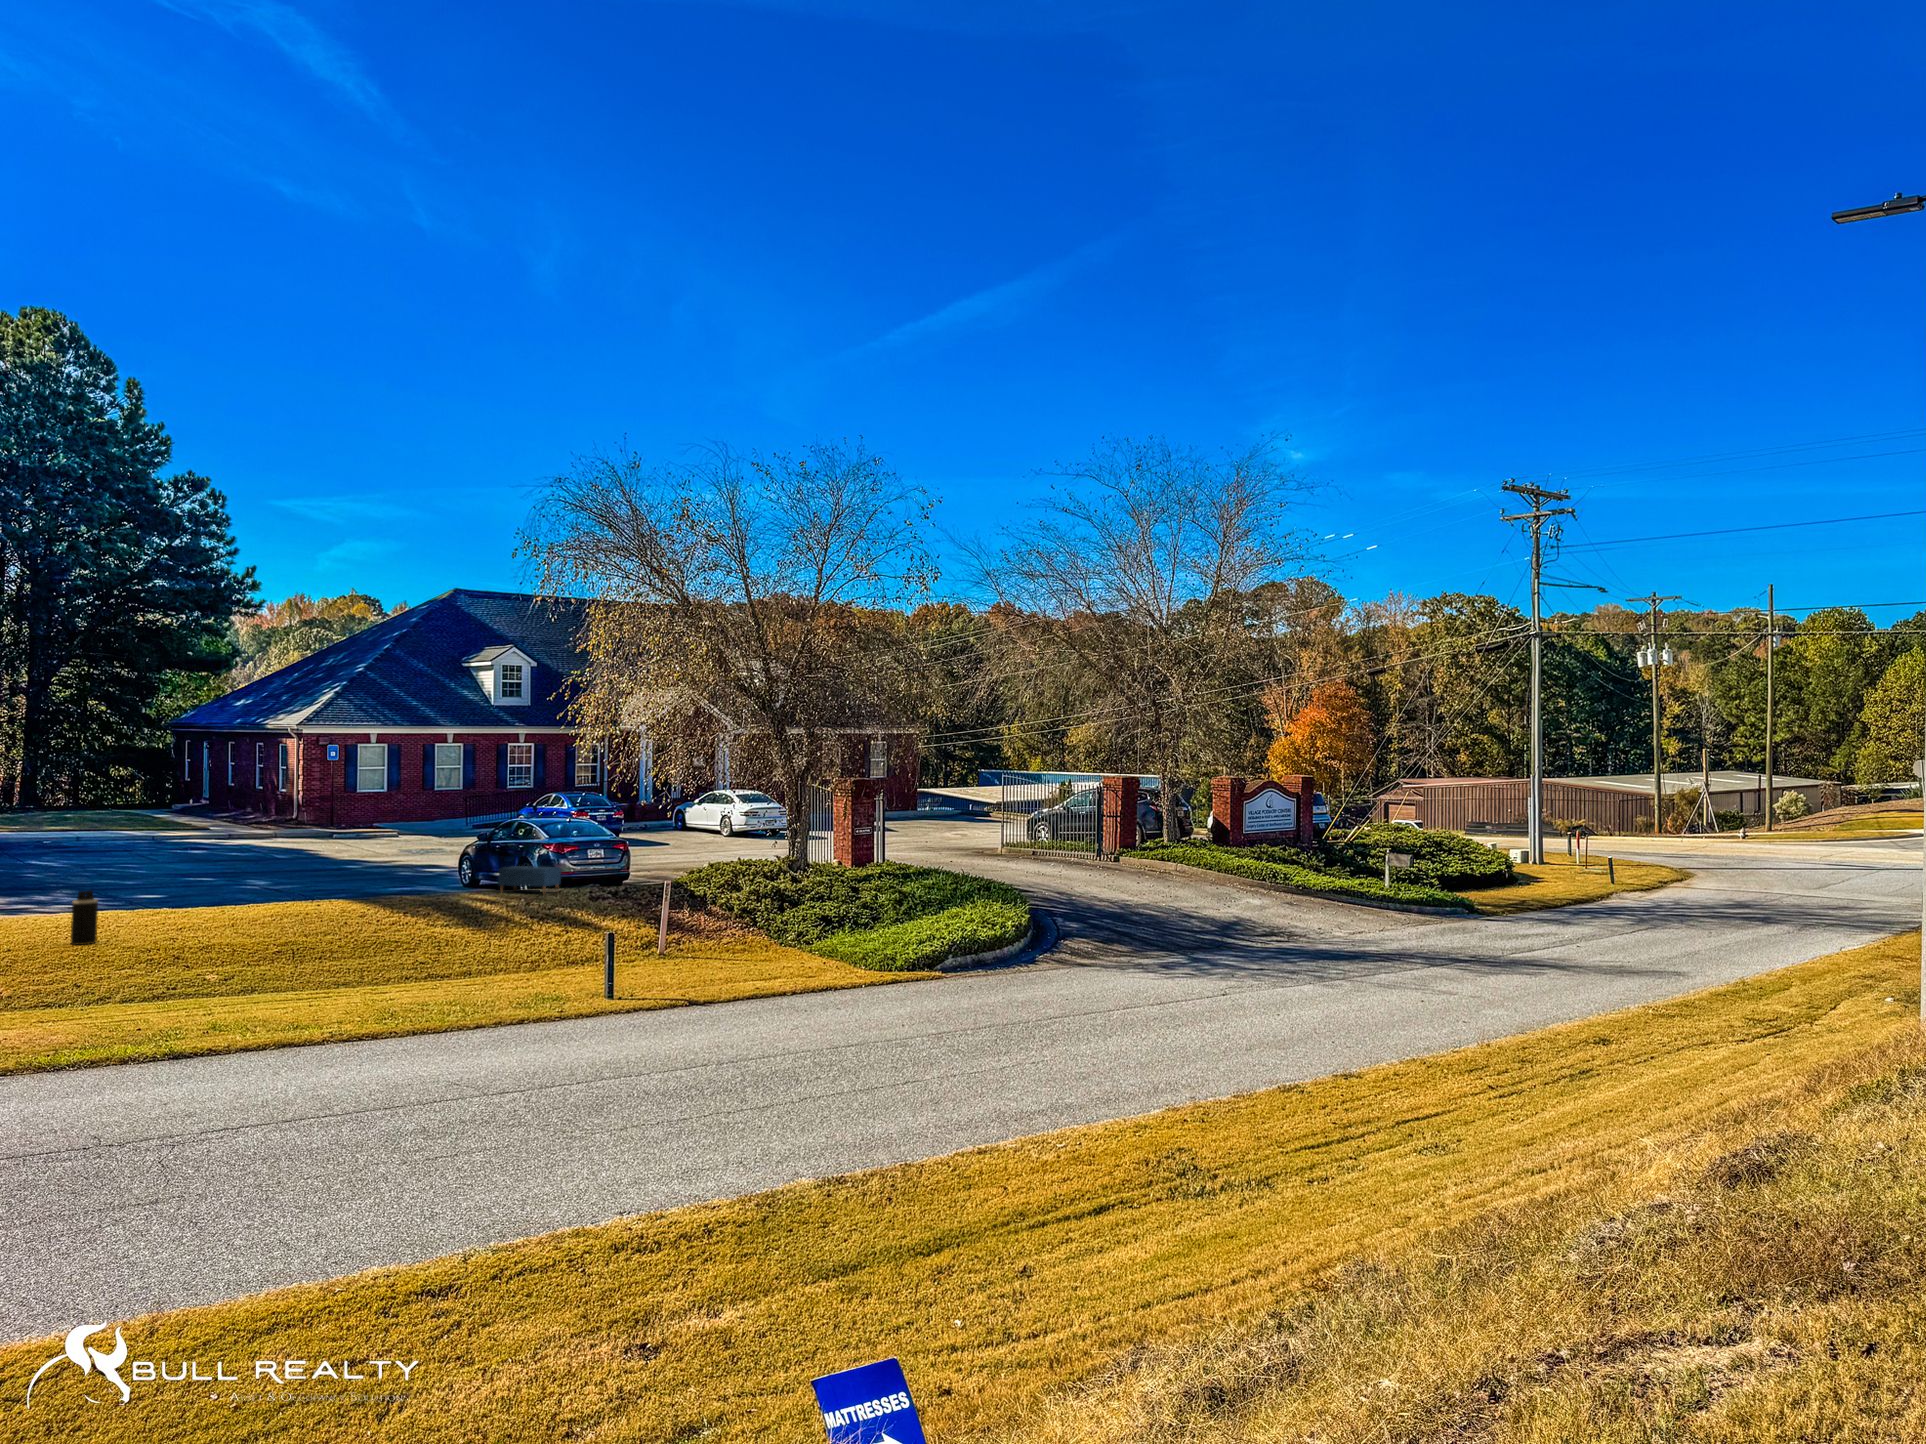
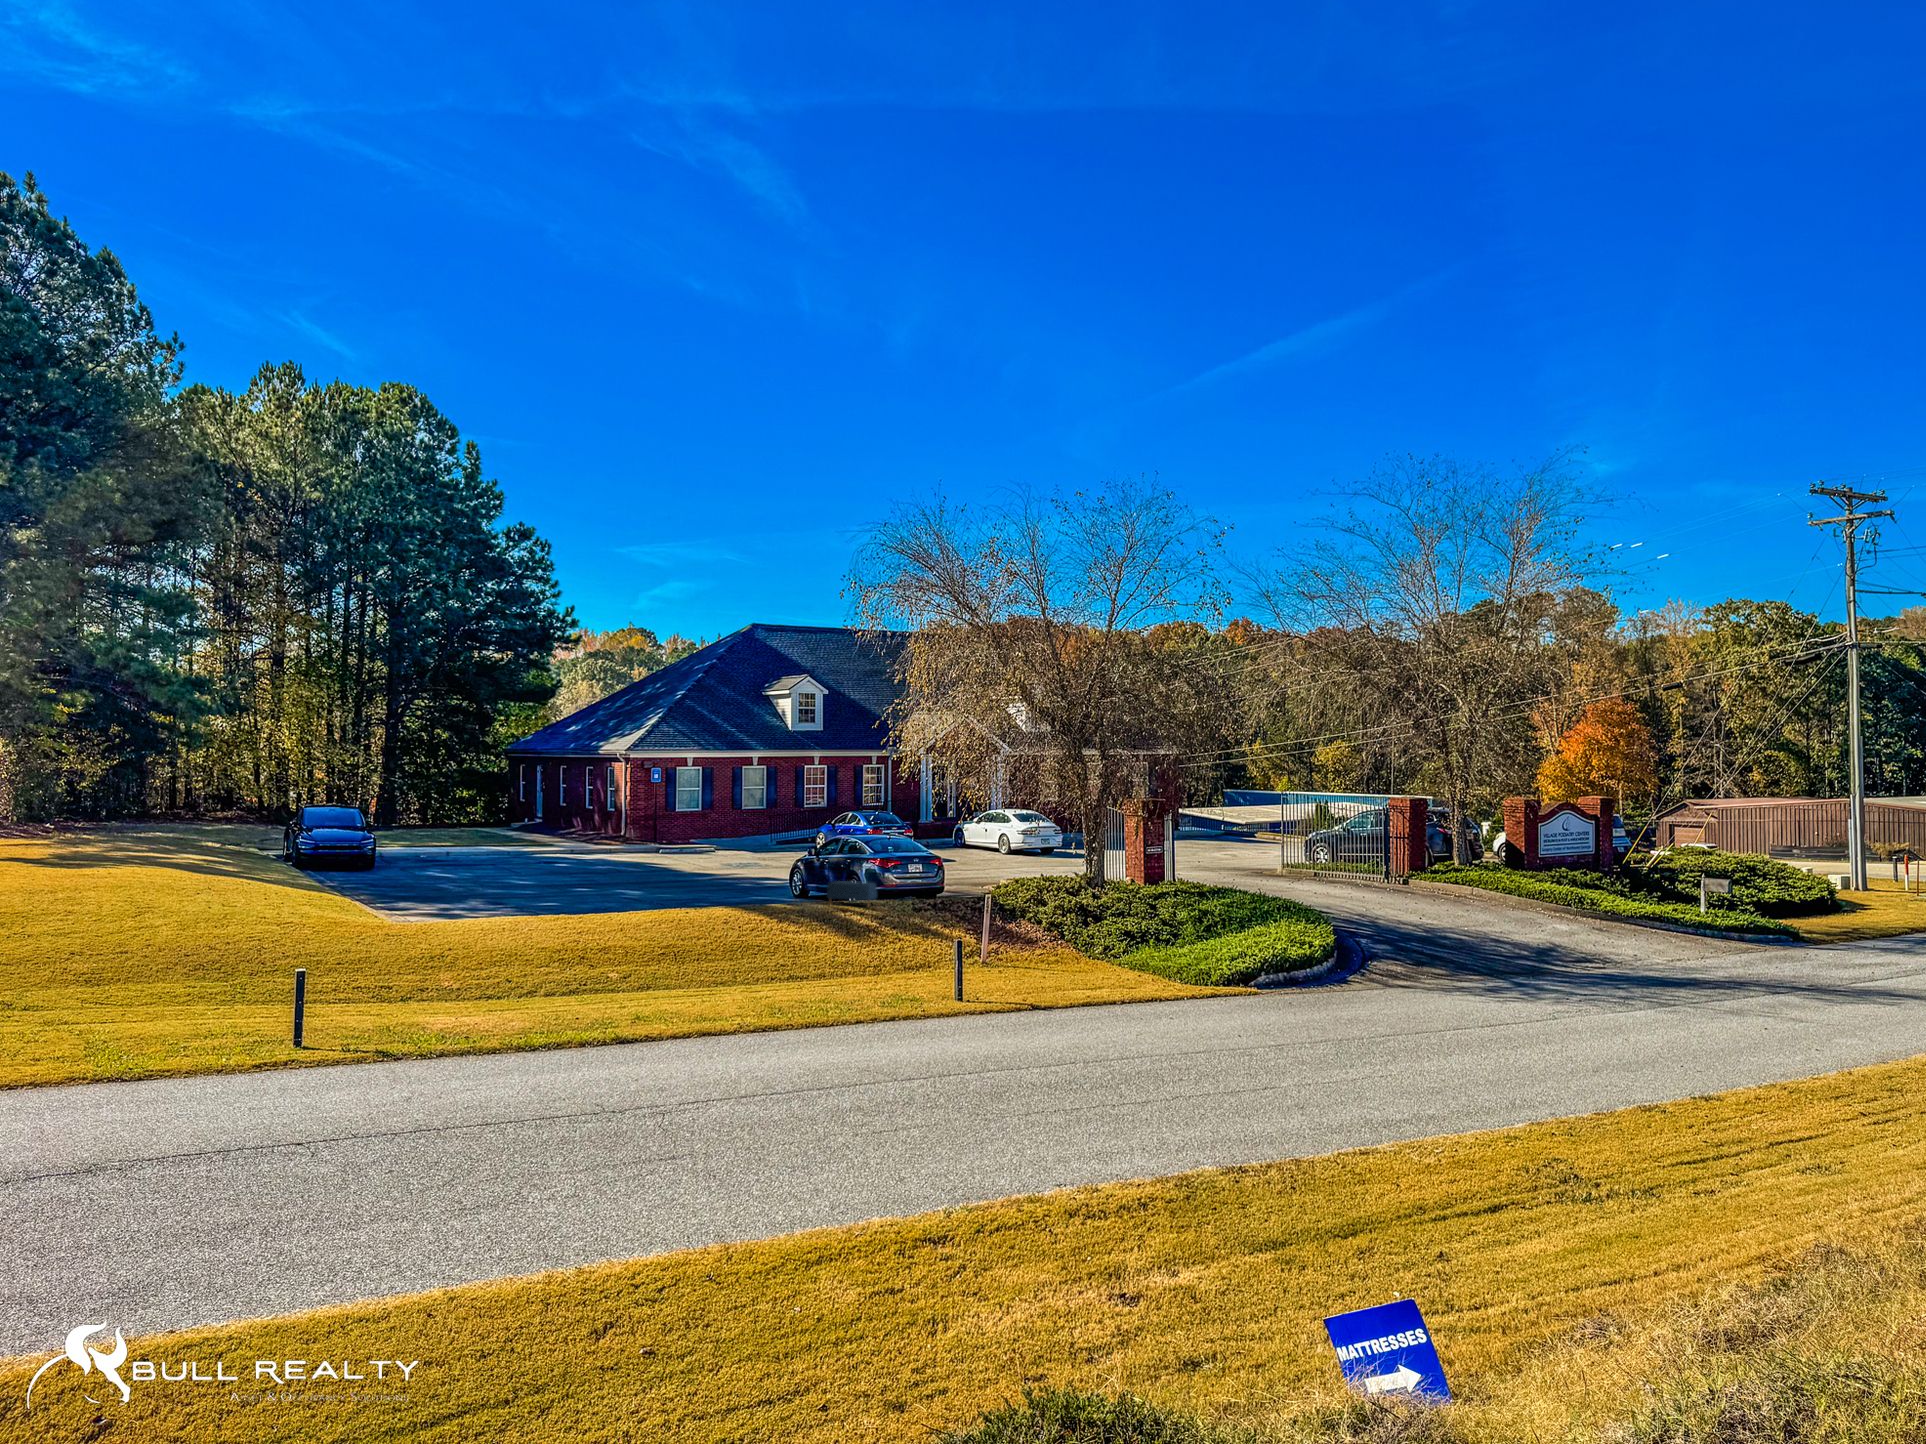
trash can: present [71,890,98,945] -> none [508,899,528,945]

